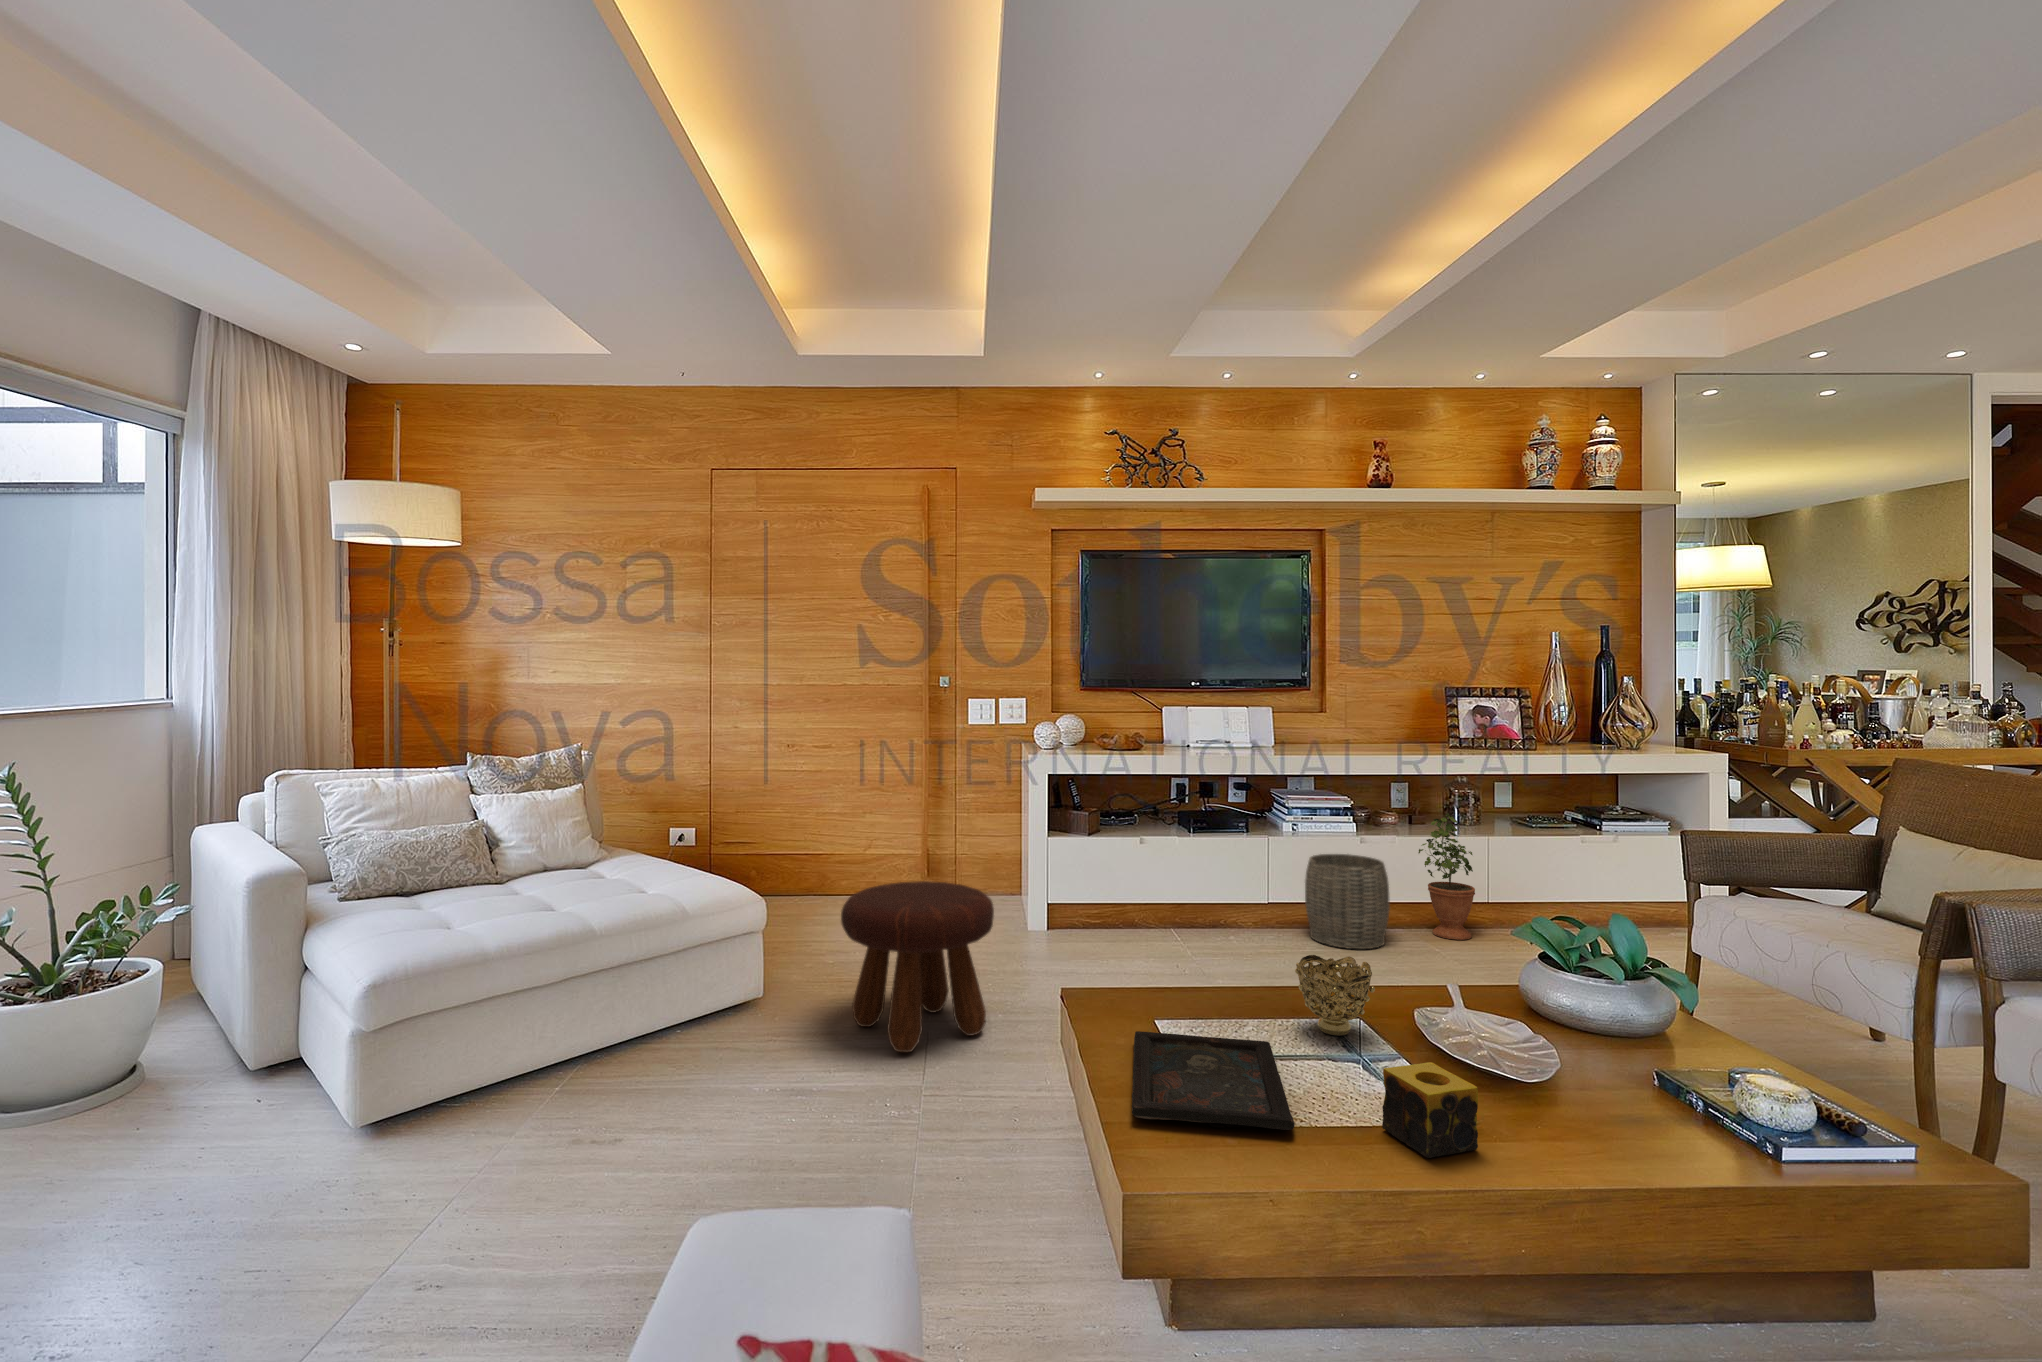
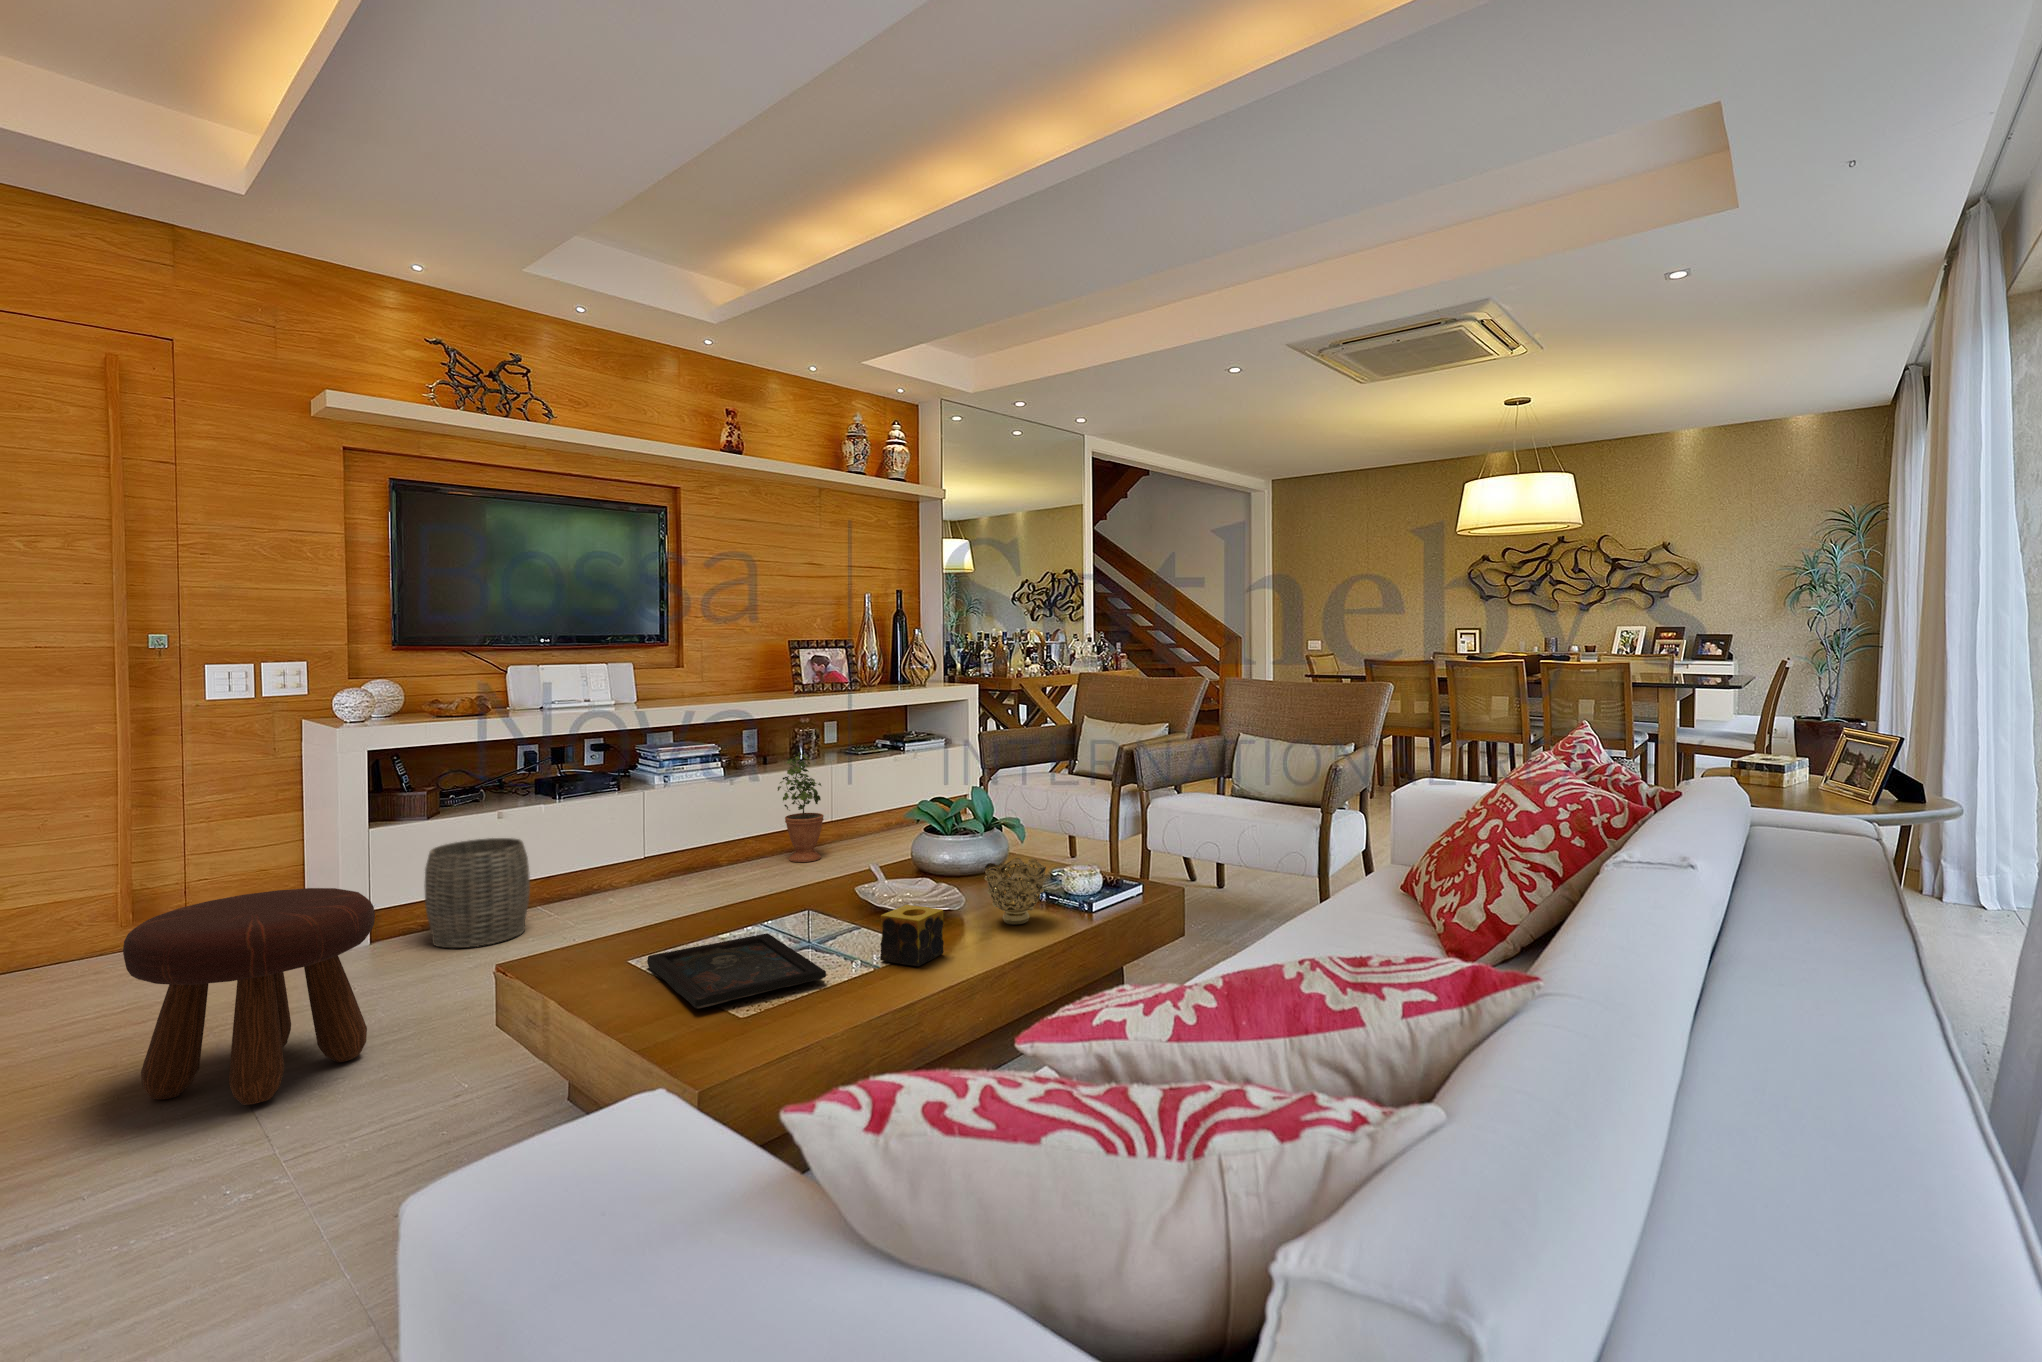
woven basket: present [1305,854,1390,949] -> present [425,838,530,948]
decorative bowl: present [1295,955,1375,1036] -> present [985,858,1046,925]

